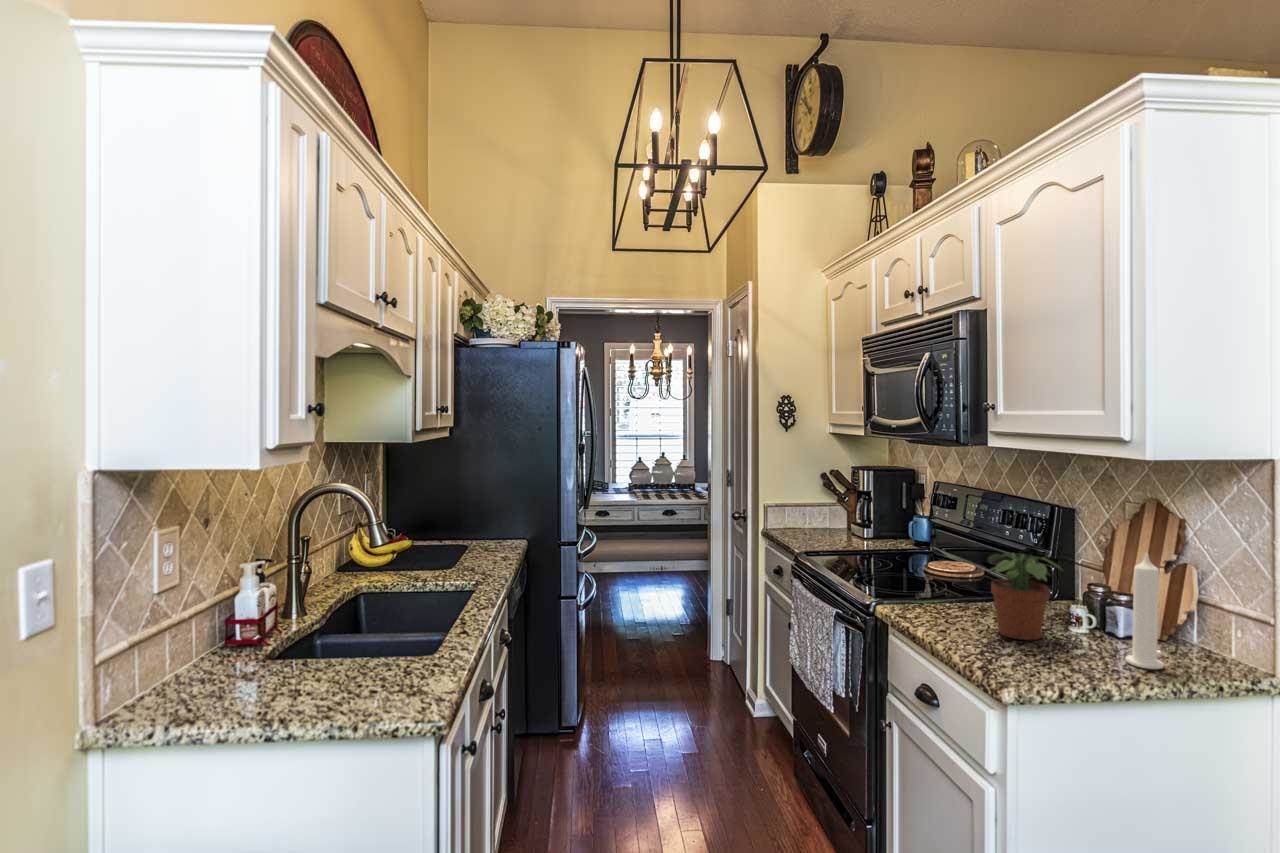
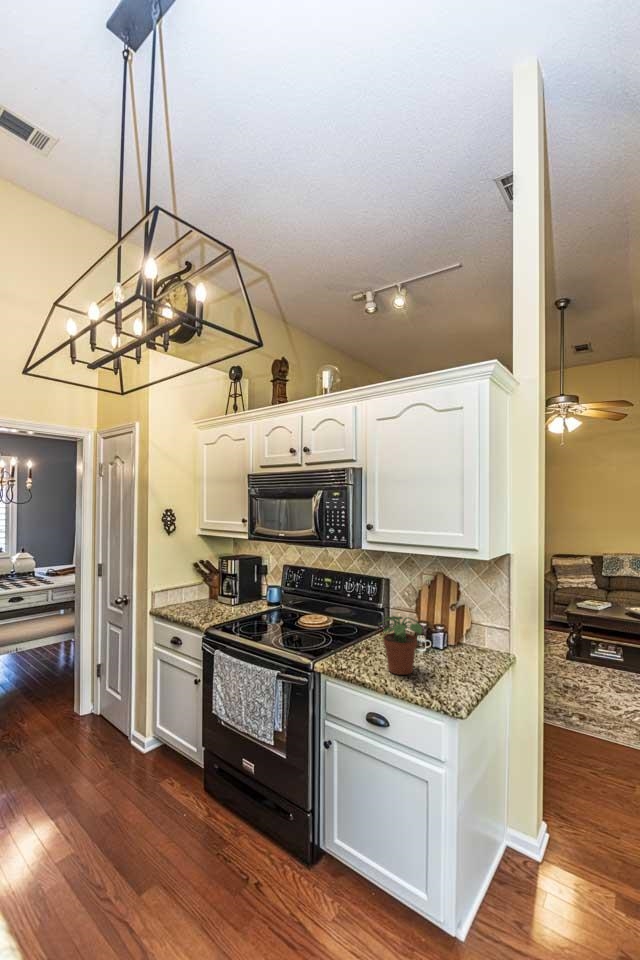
candle: present [1125,553,1164,669] -> none [461,607,480,676]

